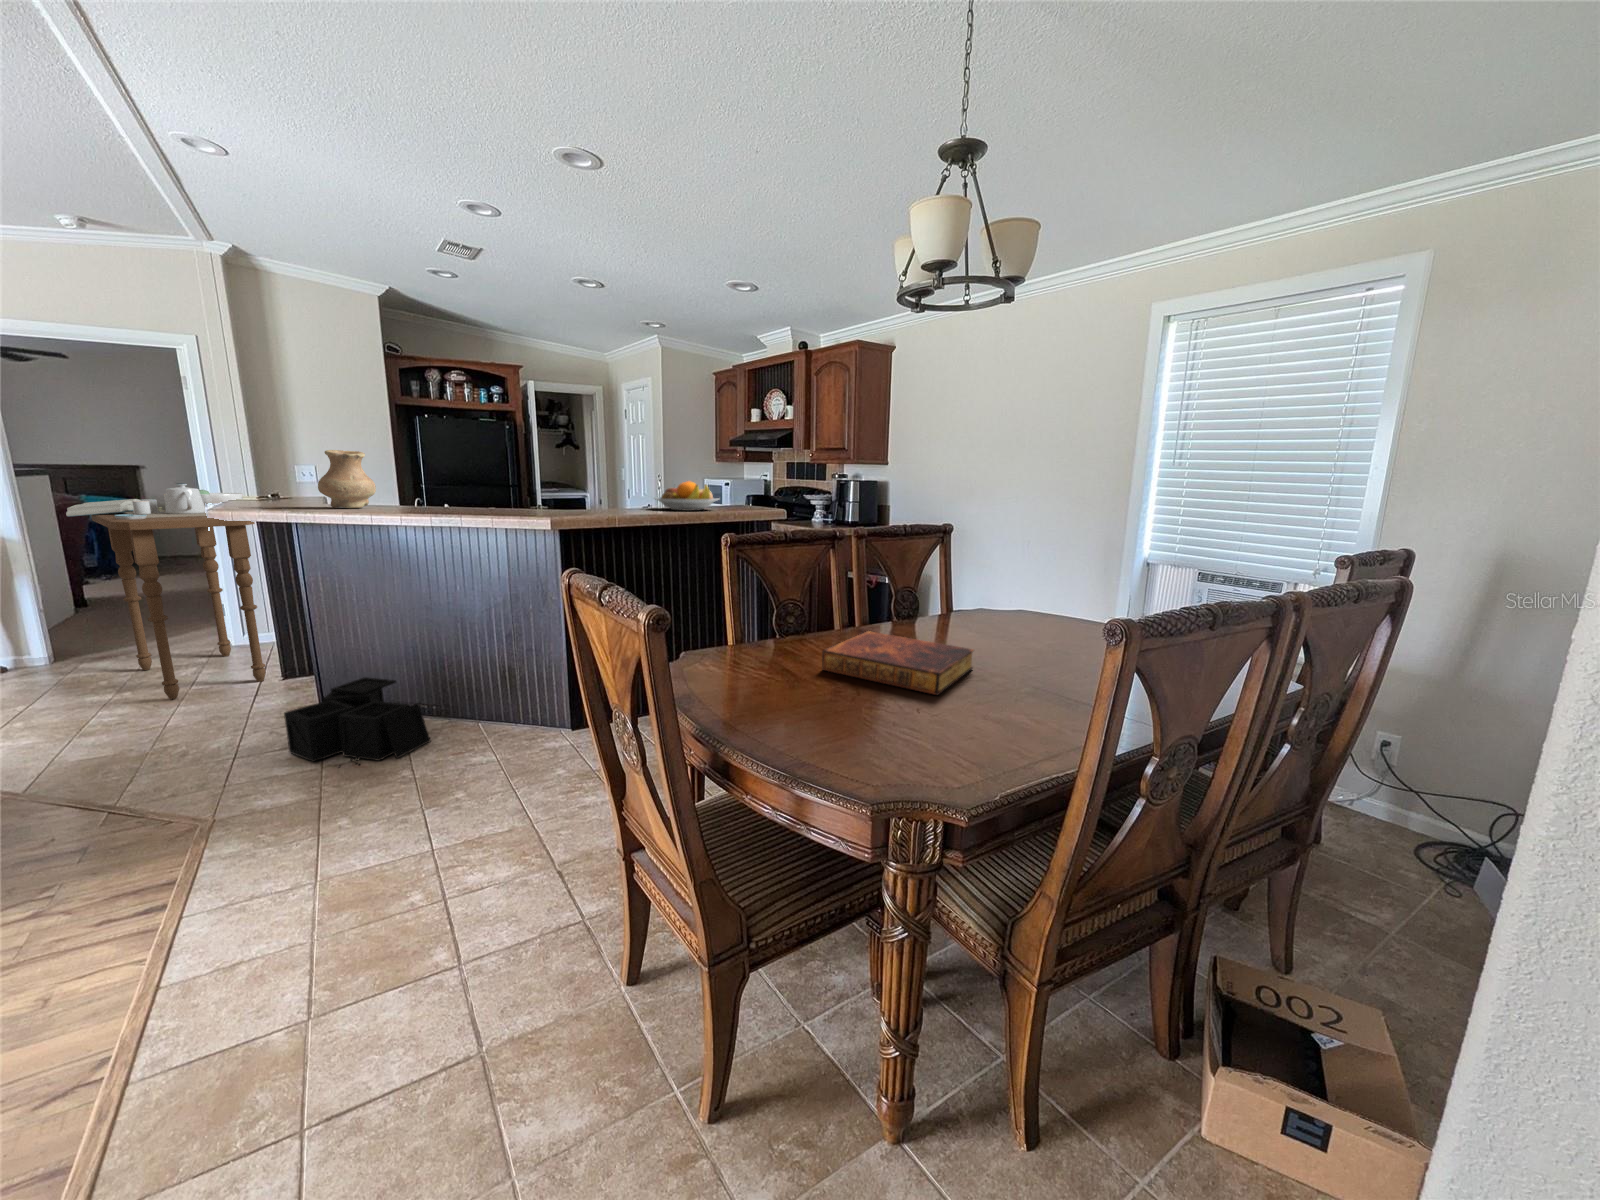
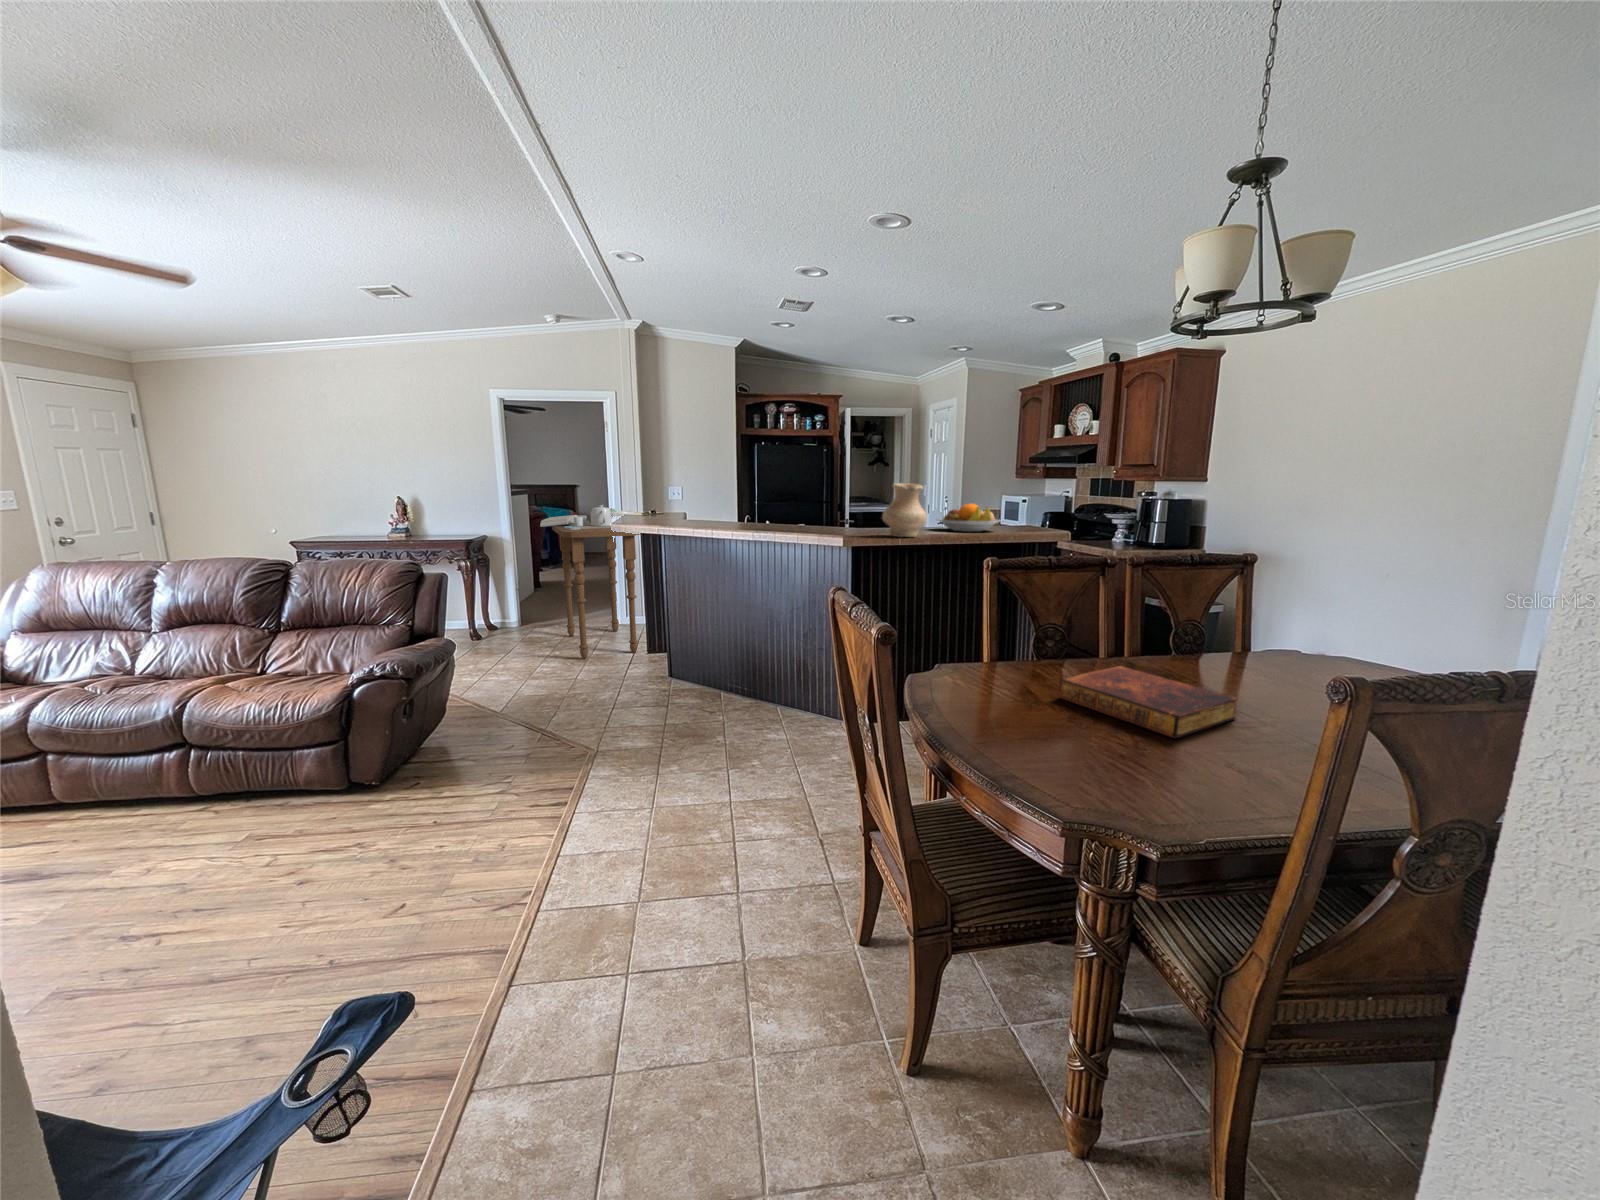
vase: present [318,450,376,508] -> present [882,483,927,537]
storage bin: present [284,677,431,767] -> none [646,658,739,726]

